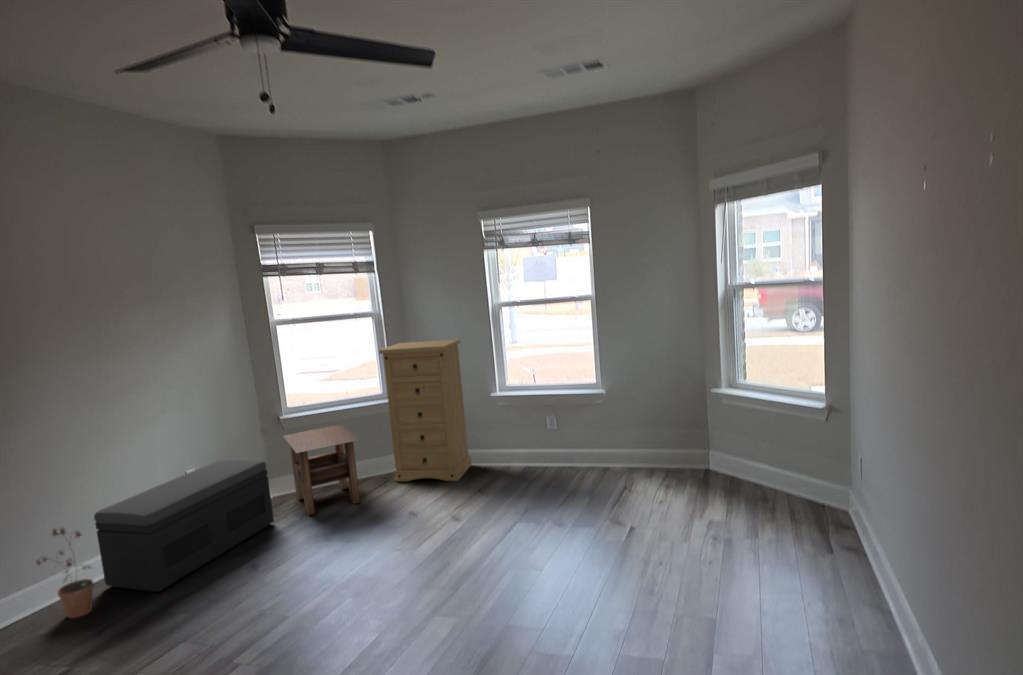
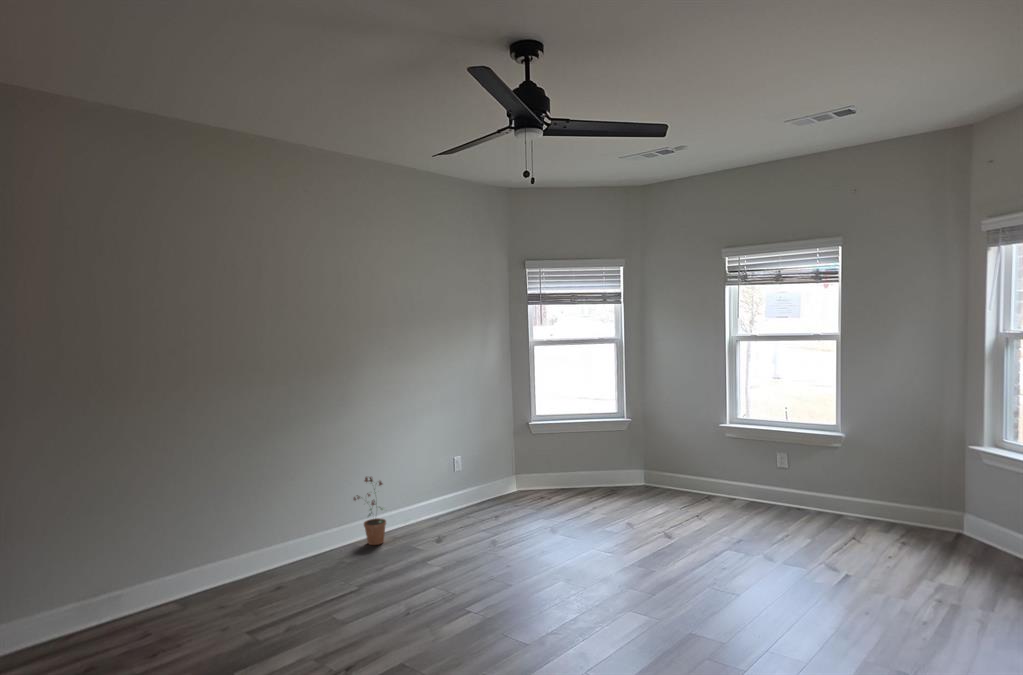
dresser: present [379,339,472,482] -> none [618,369,698,503]
side table: present [283,425,361,515] -> none [531,436,595,508]
storage bench: present [94,460,274,592] -> none [391,450,517,540]

